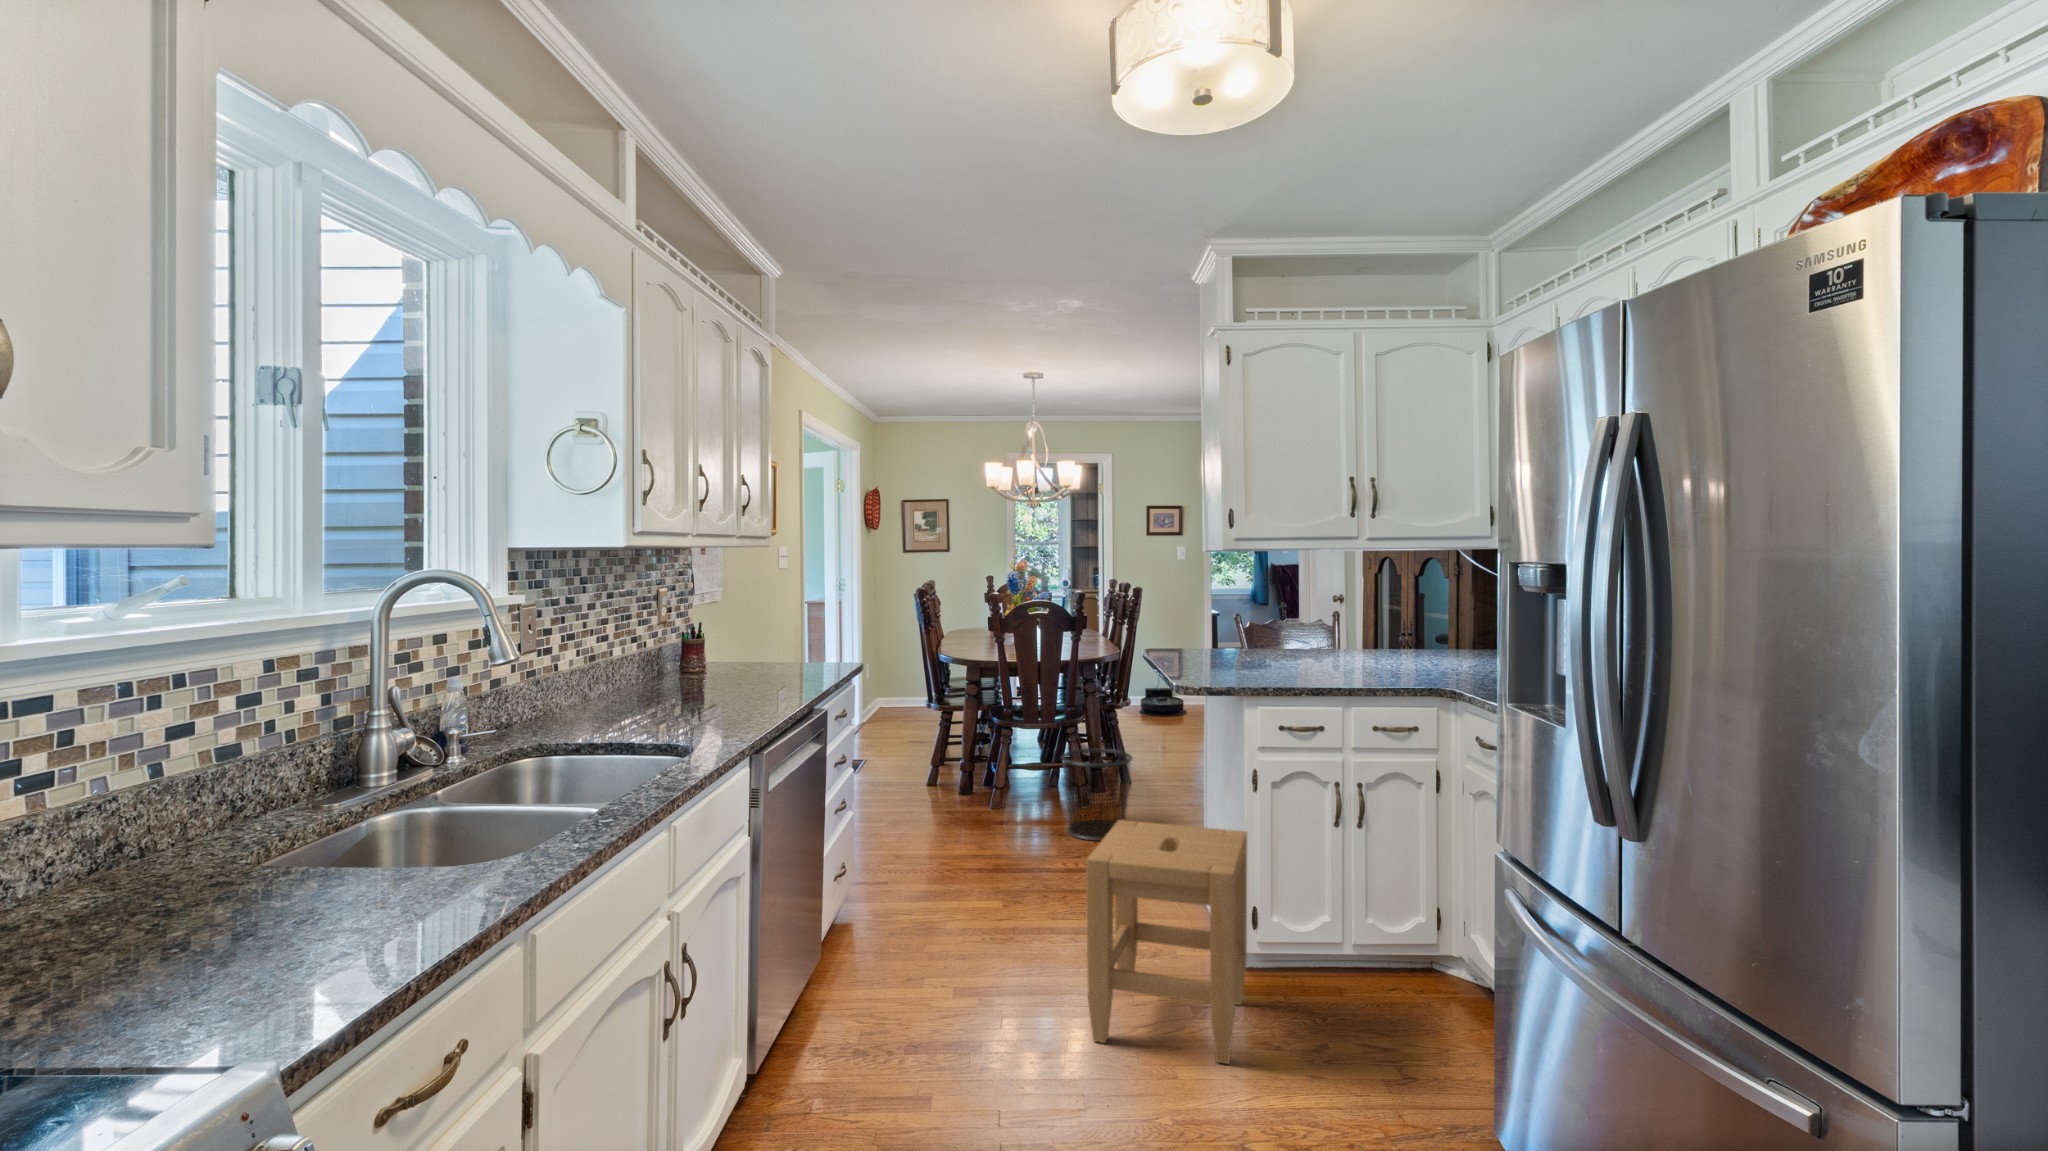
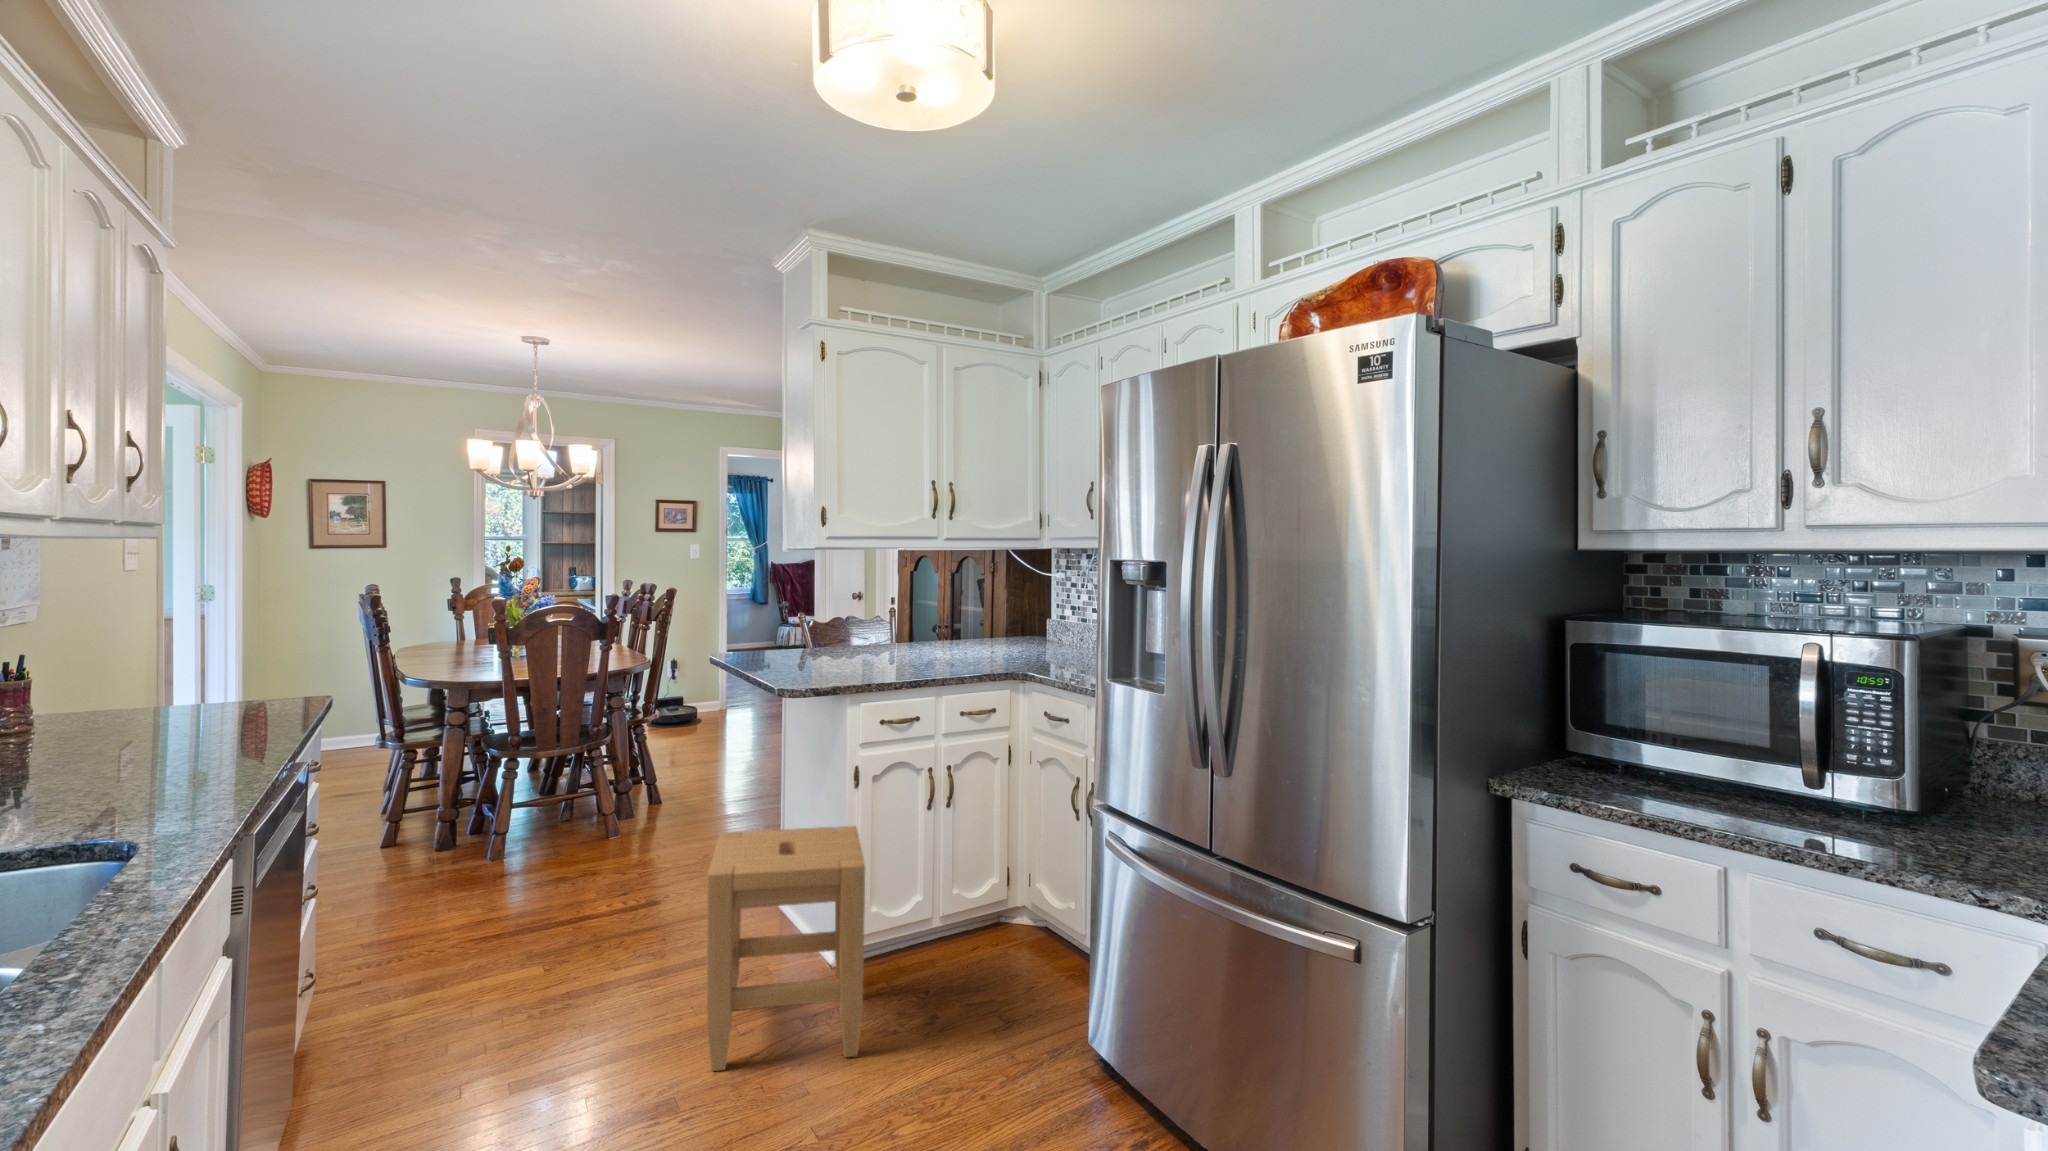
waste bin: present [1061,748,1132,841] -> none [596,767,682,870]

